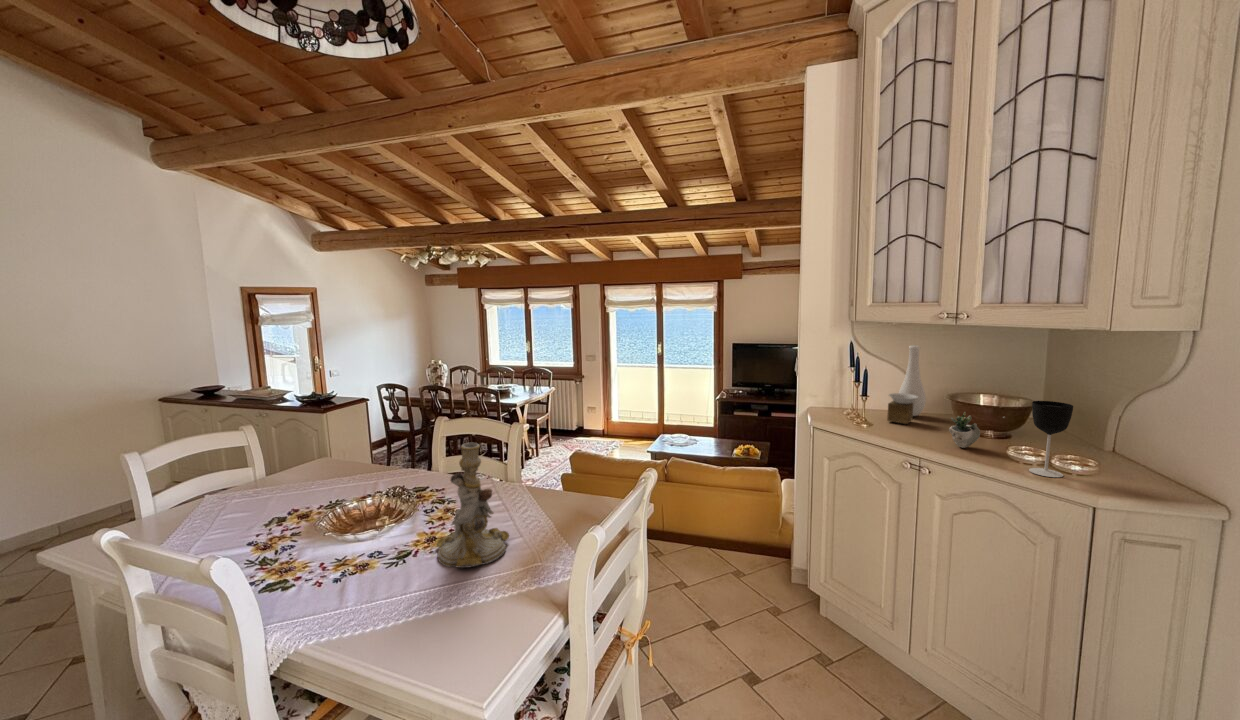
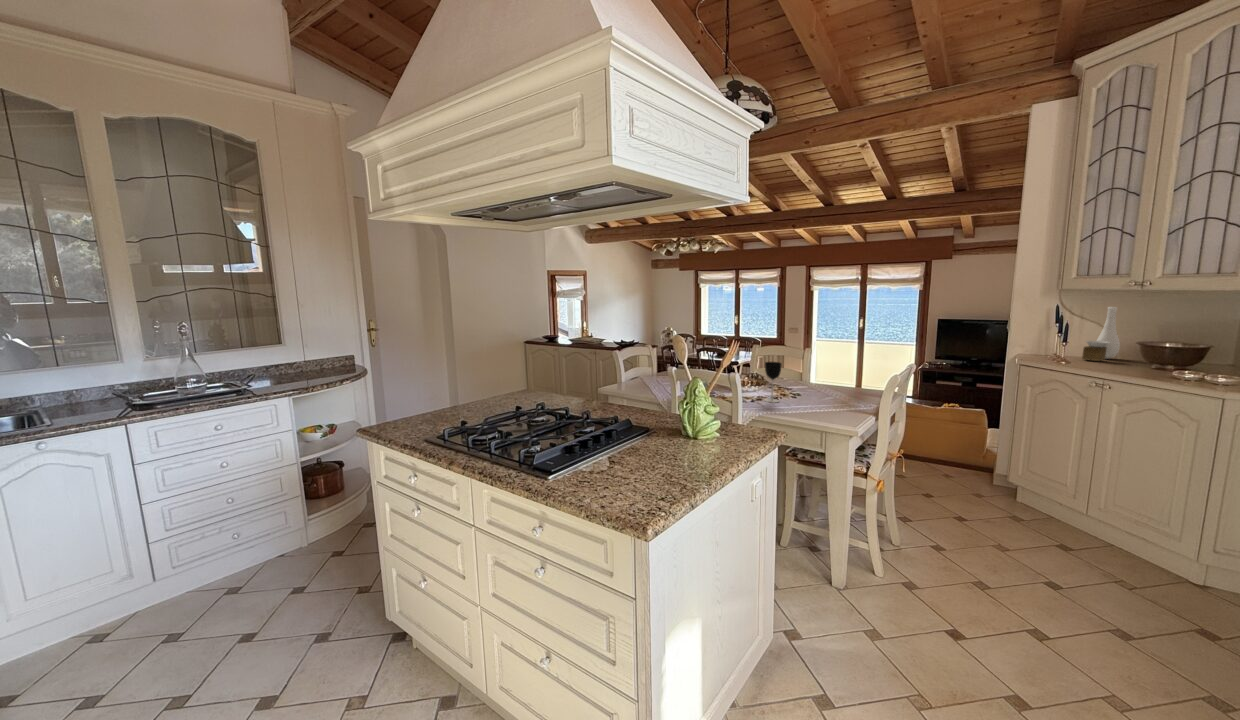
wine glass: present [1029,401,1073,477] -> present [765,362,782,402]
succulent plant: present [949,412,1005,448] -> none [1127,347,1170,371]
candlestick: present [437,443,509,568] -> none [788,343,825,400]

